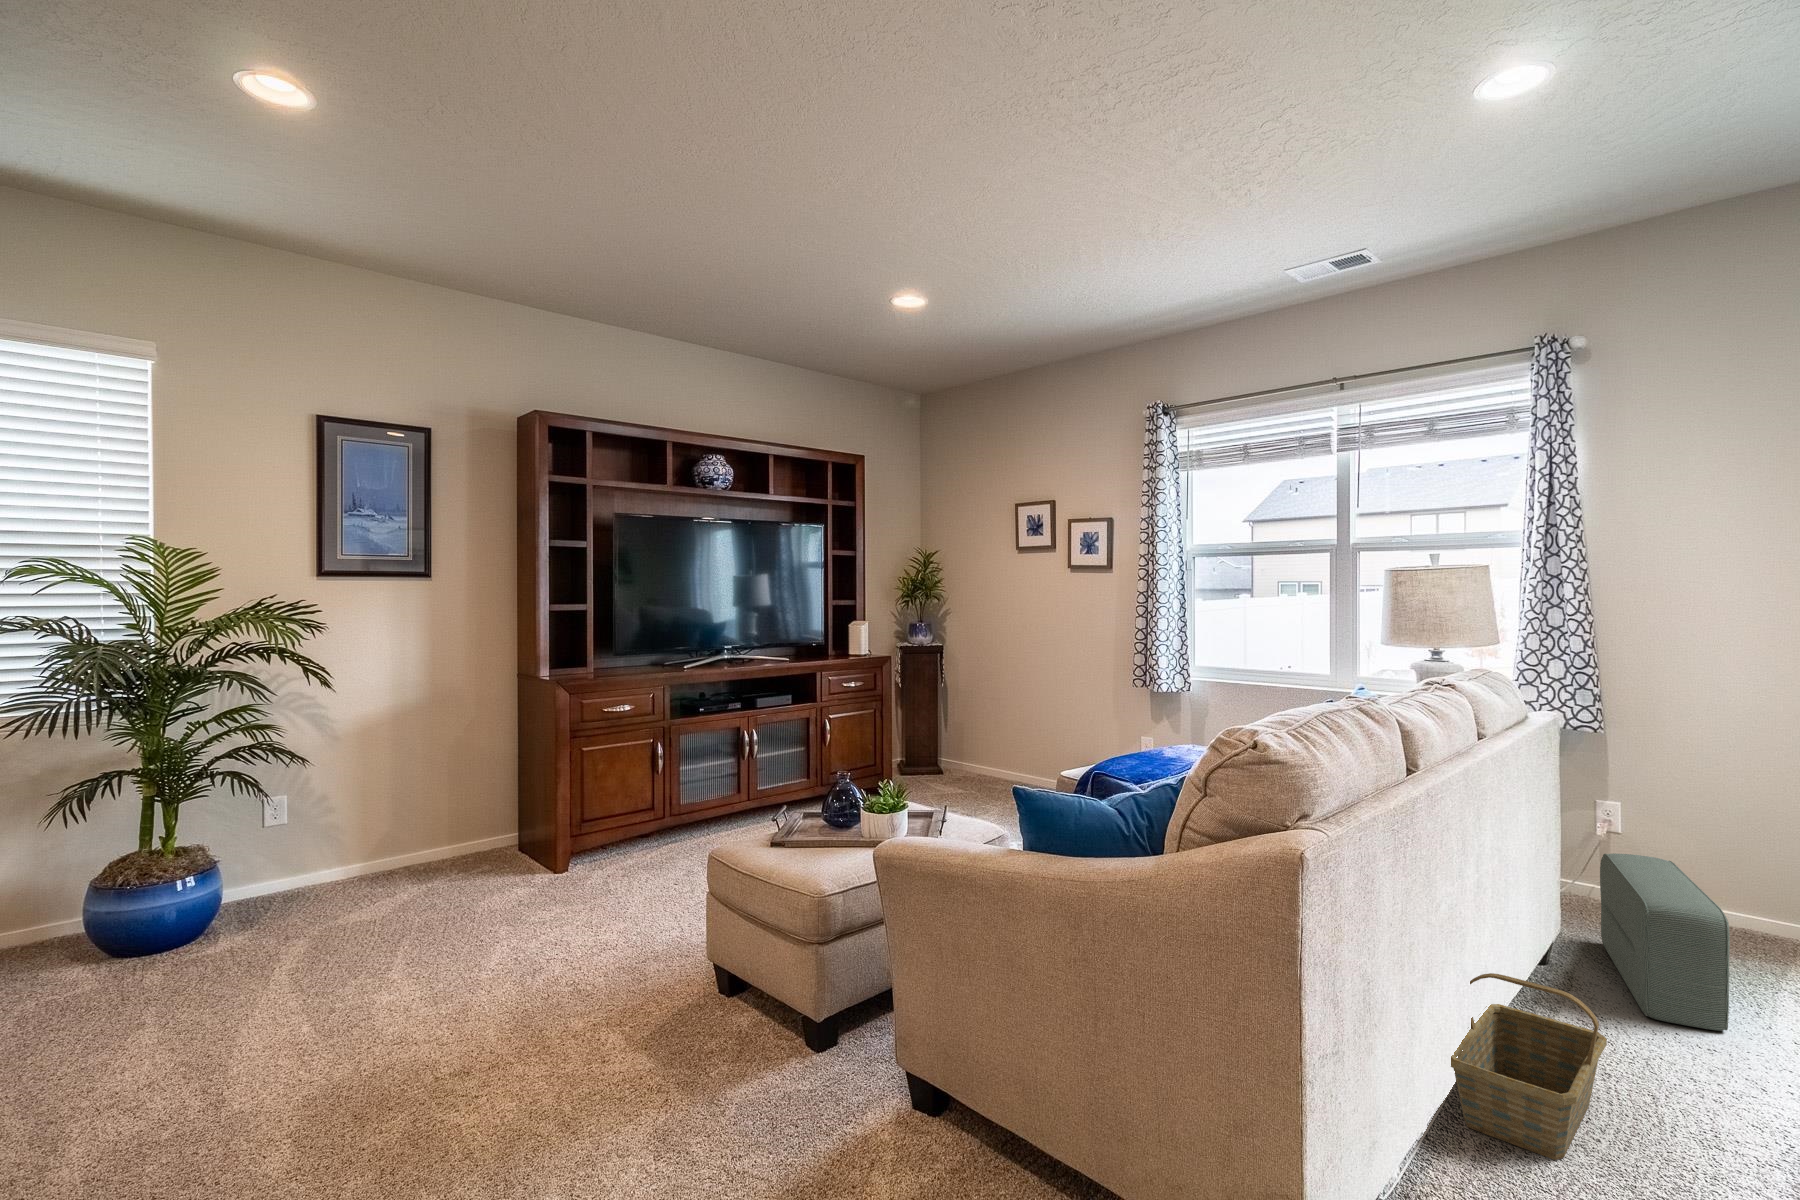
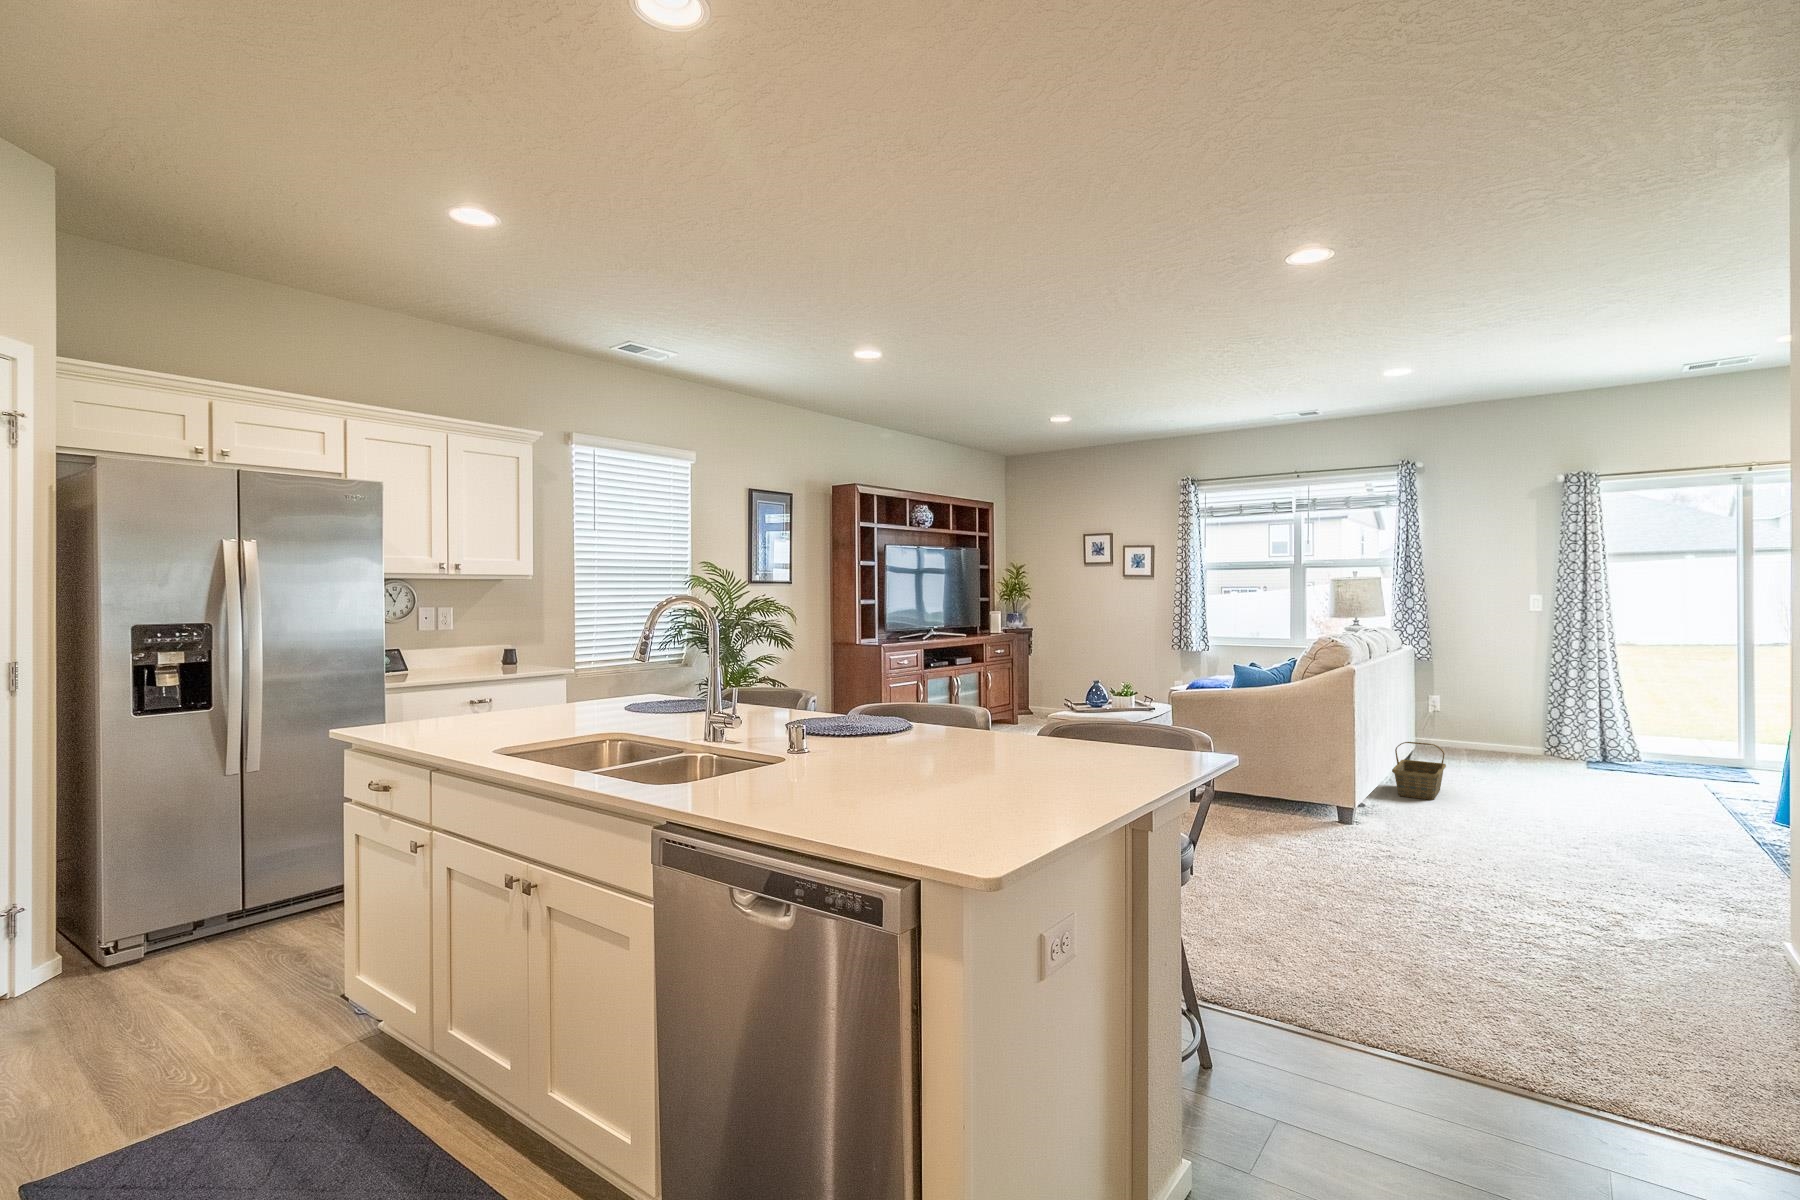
pouf: present [1600,853,1730,1031] -> none [1434,712,1487,773]

